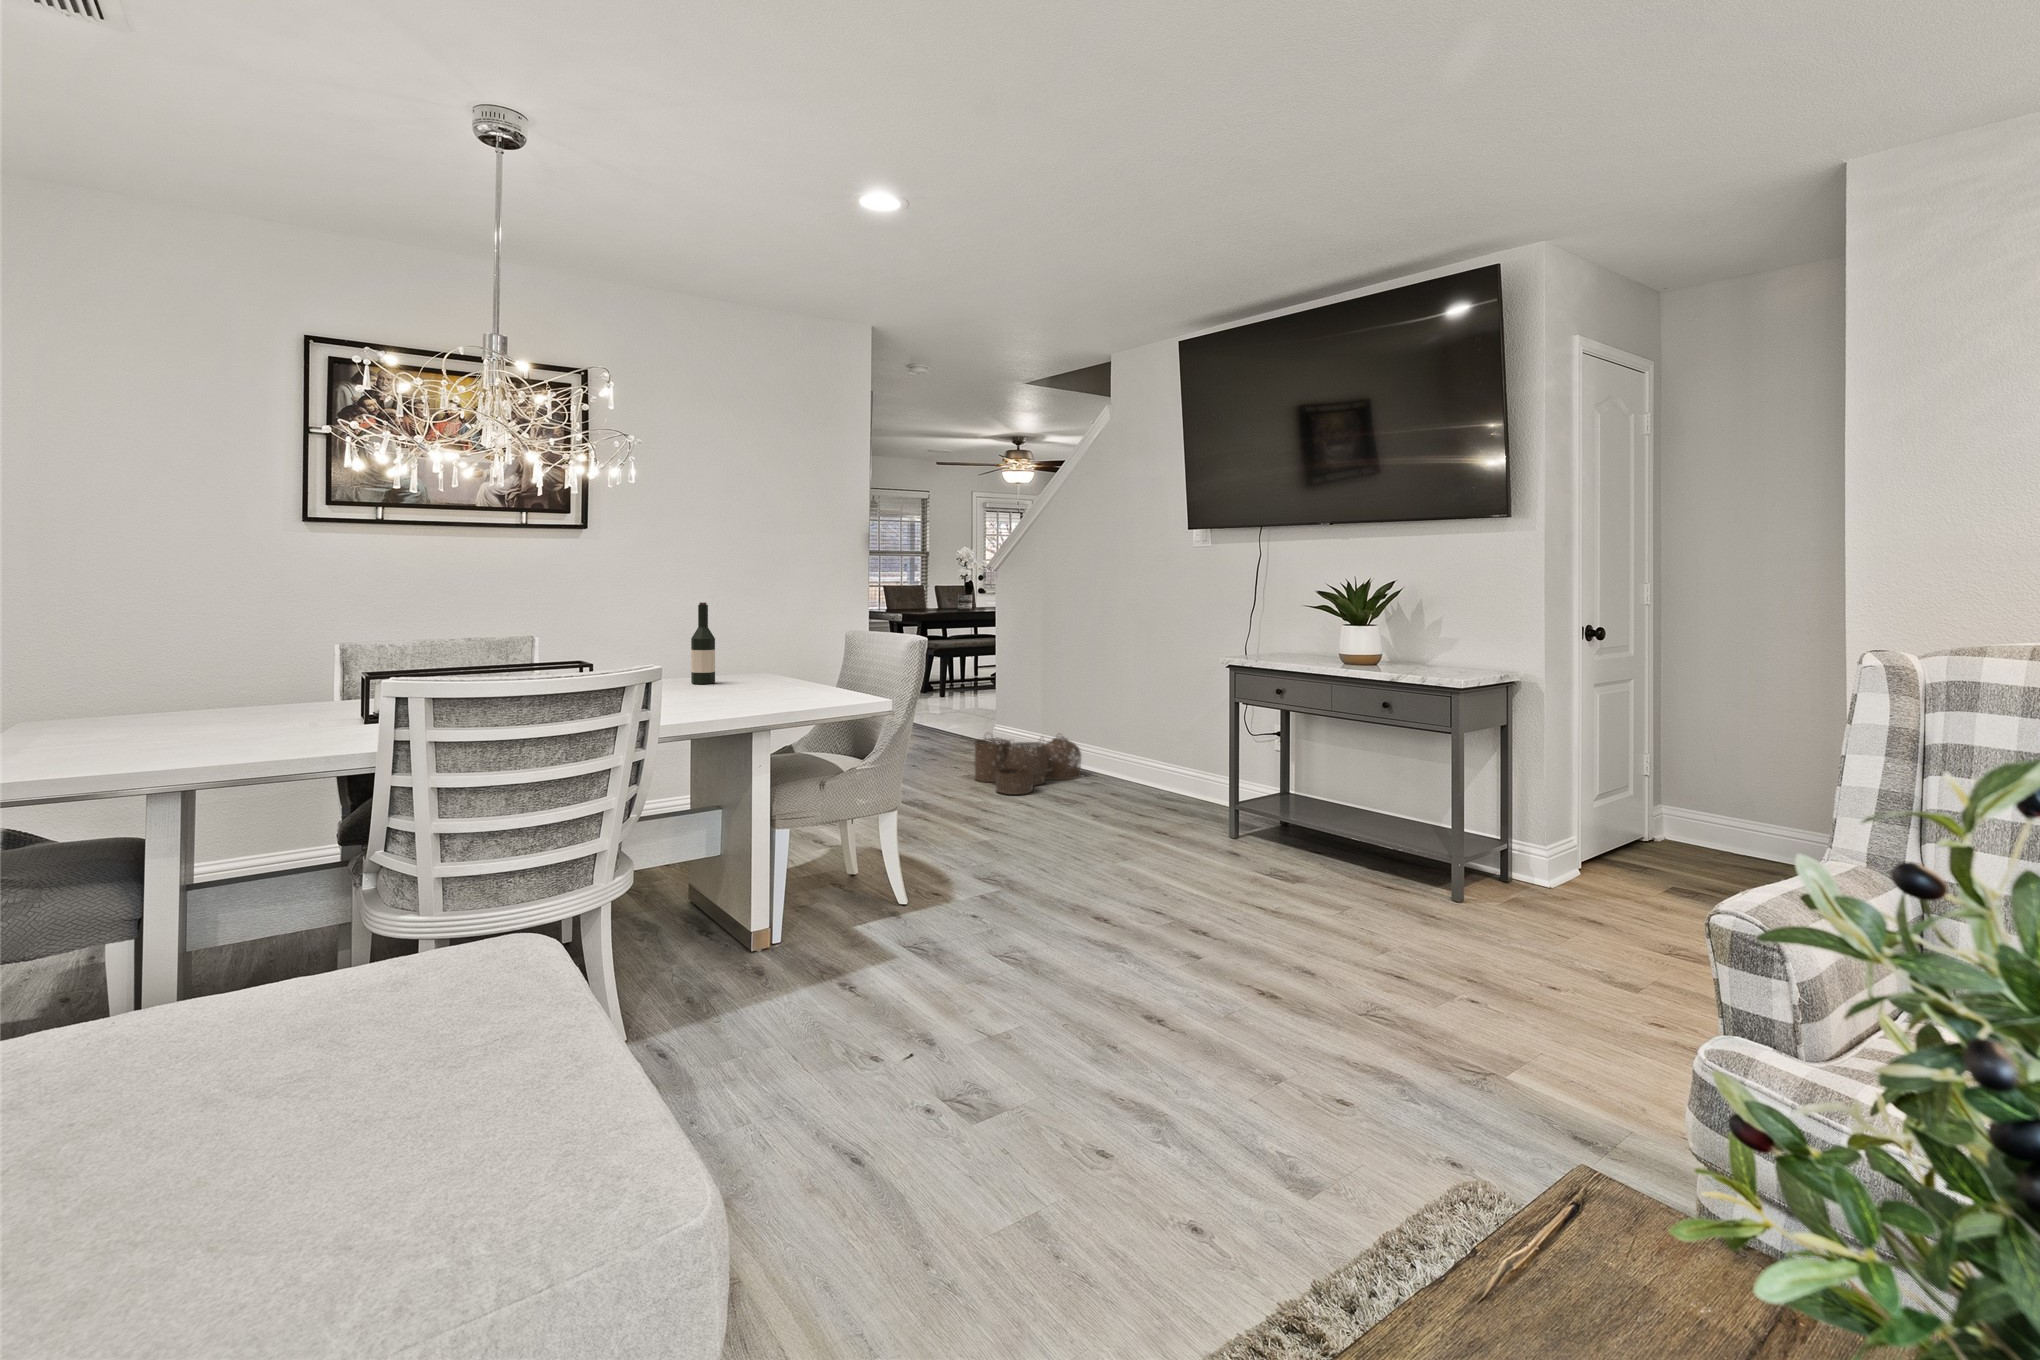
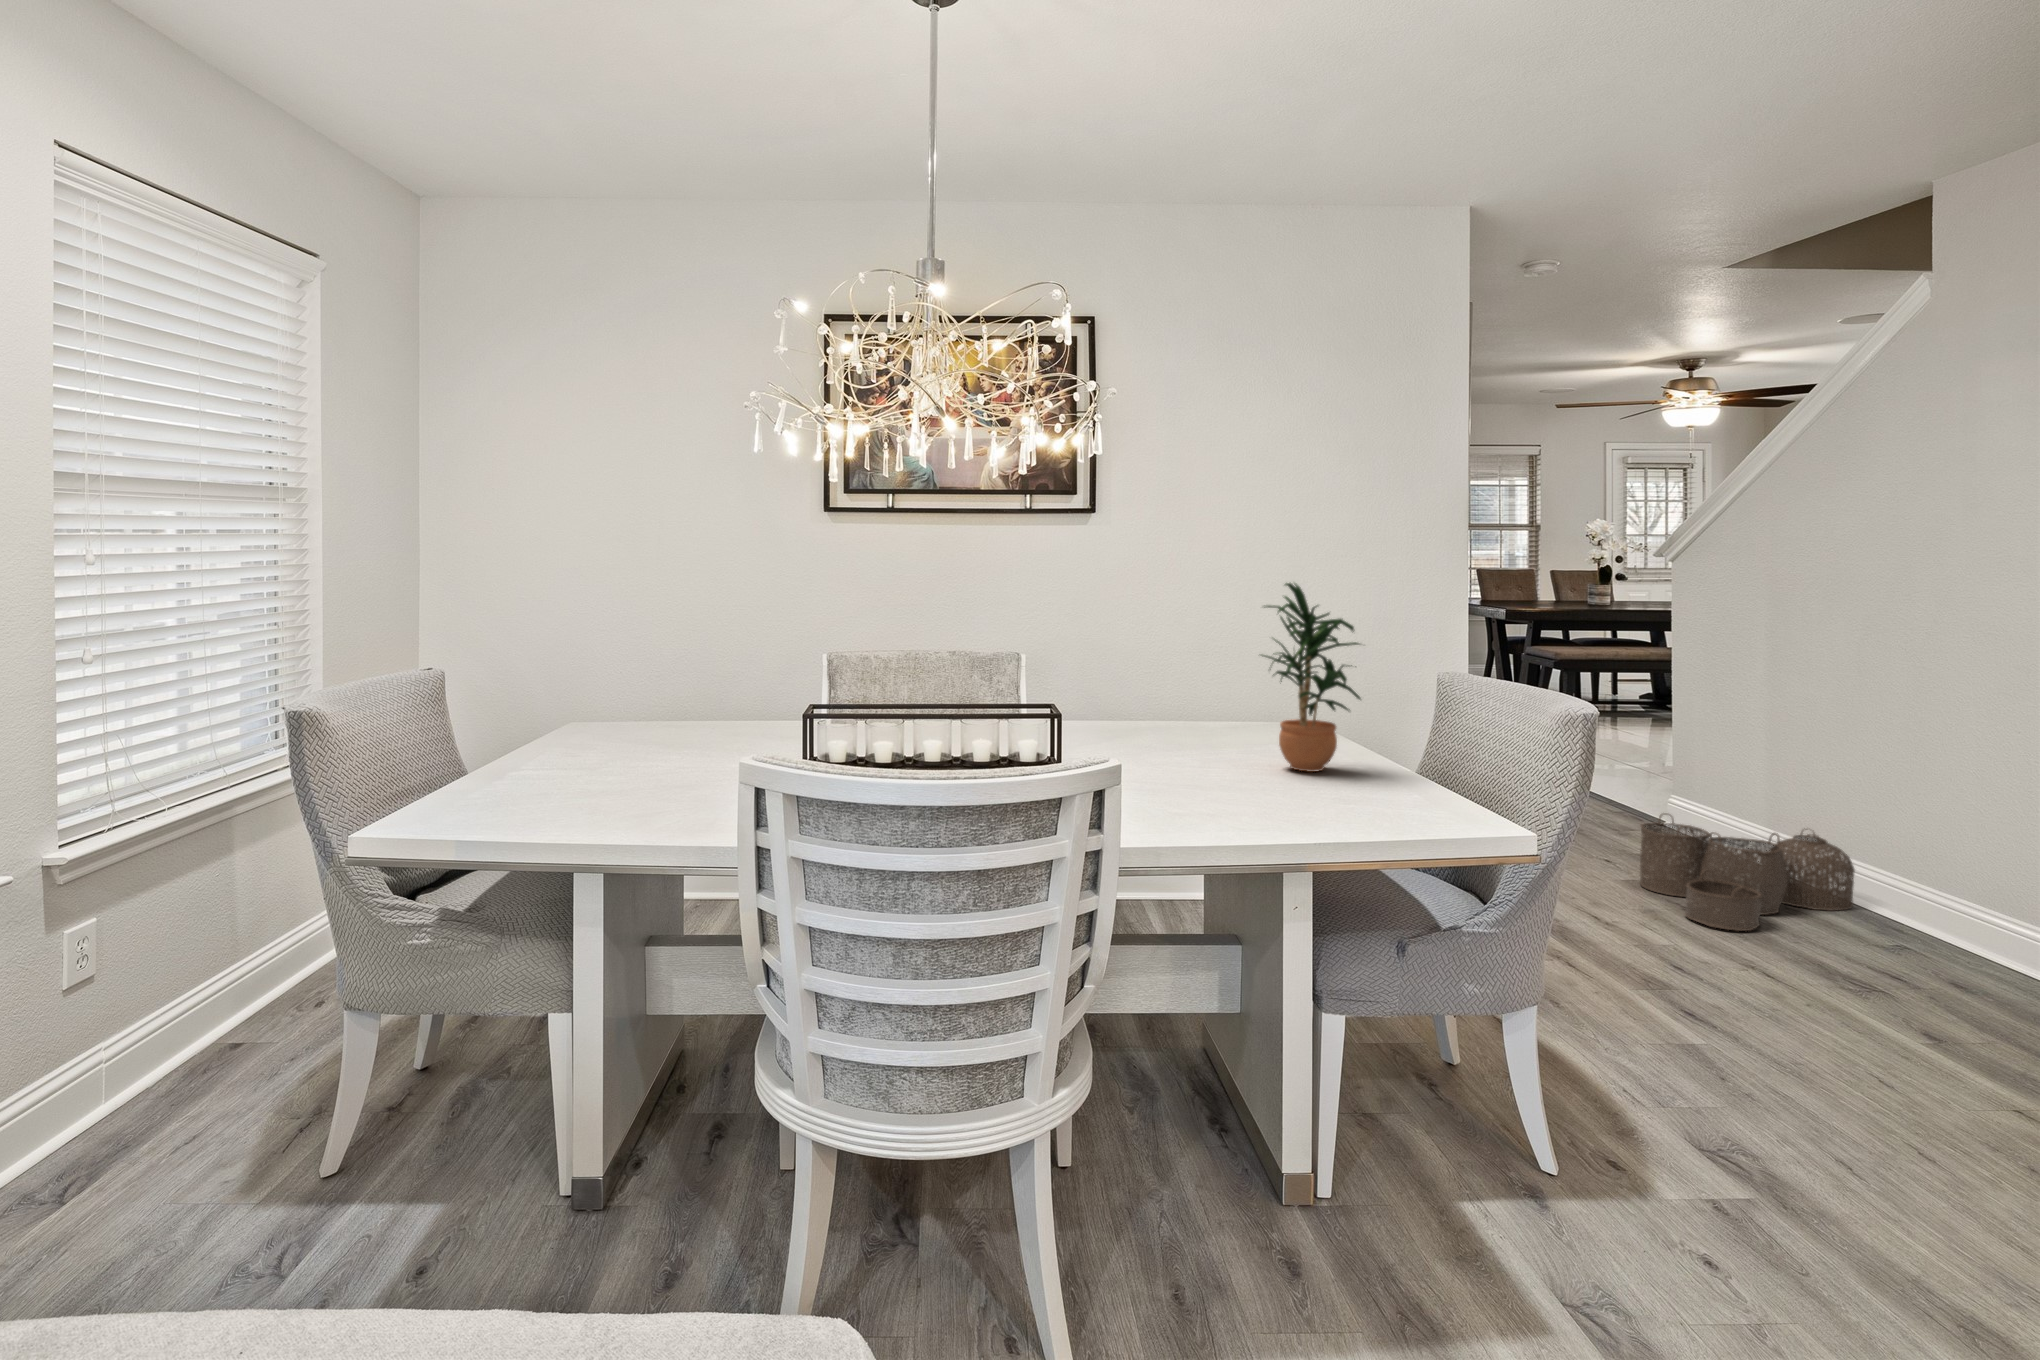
potted plant: none [728,576,797,698] -> present [1262,583,1361,772]
wine bottle: present [691,602,715,684] -> none [1208,616,1242,733]

